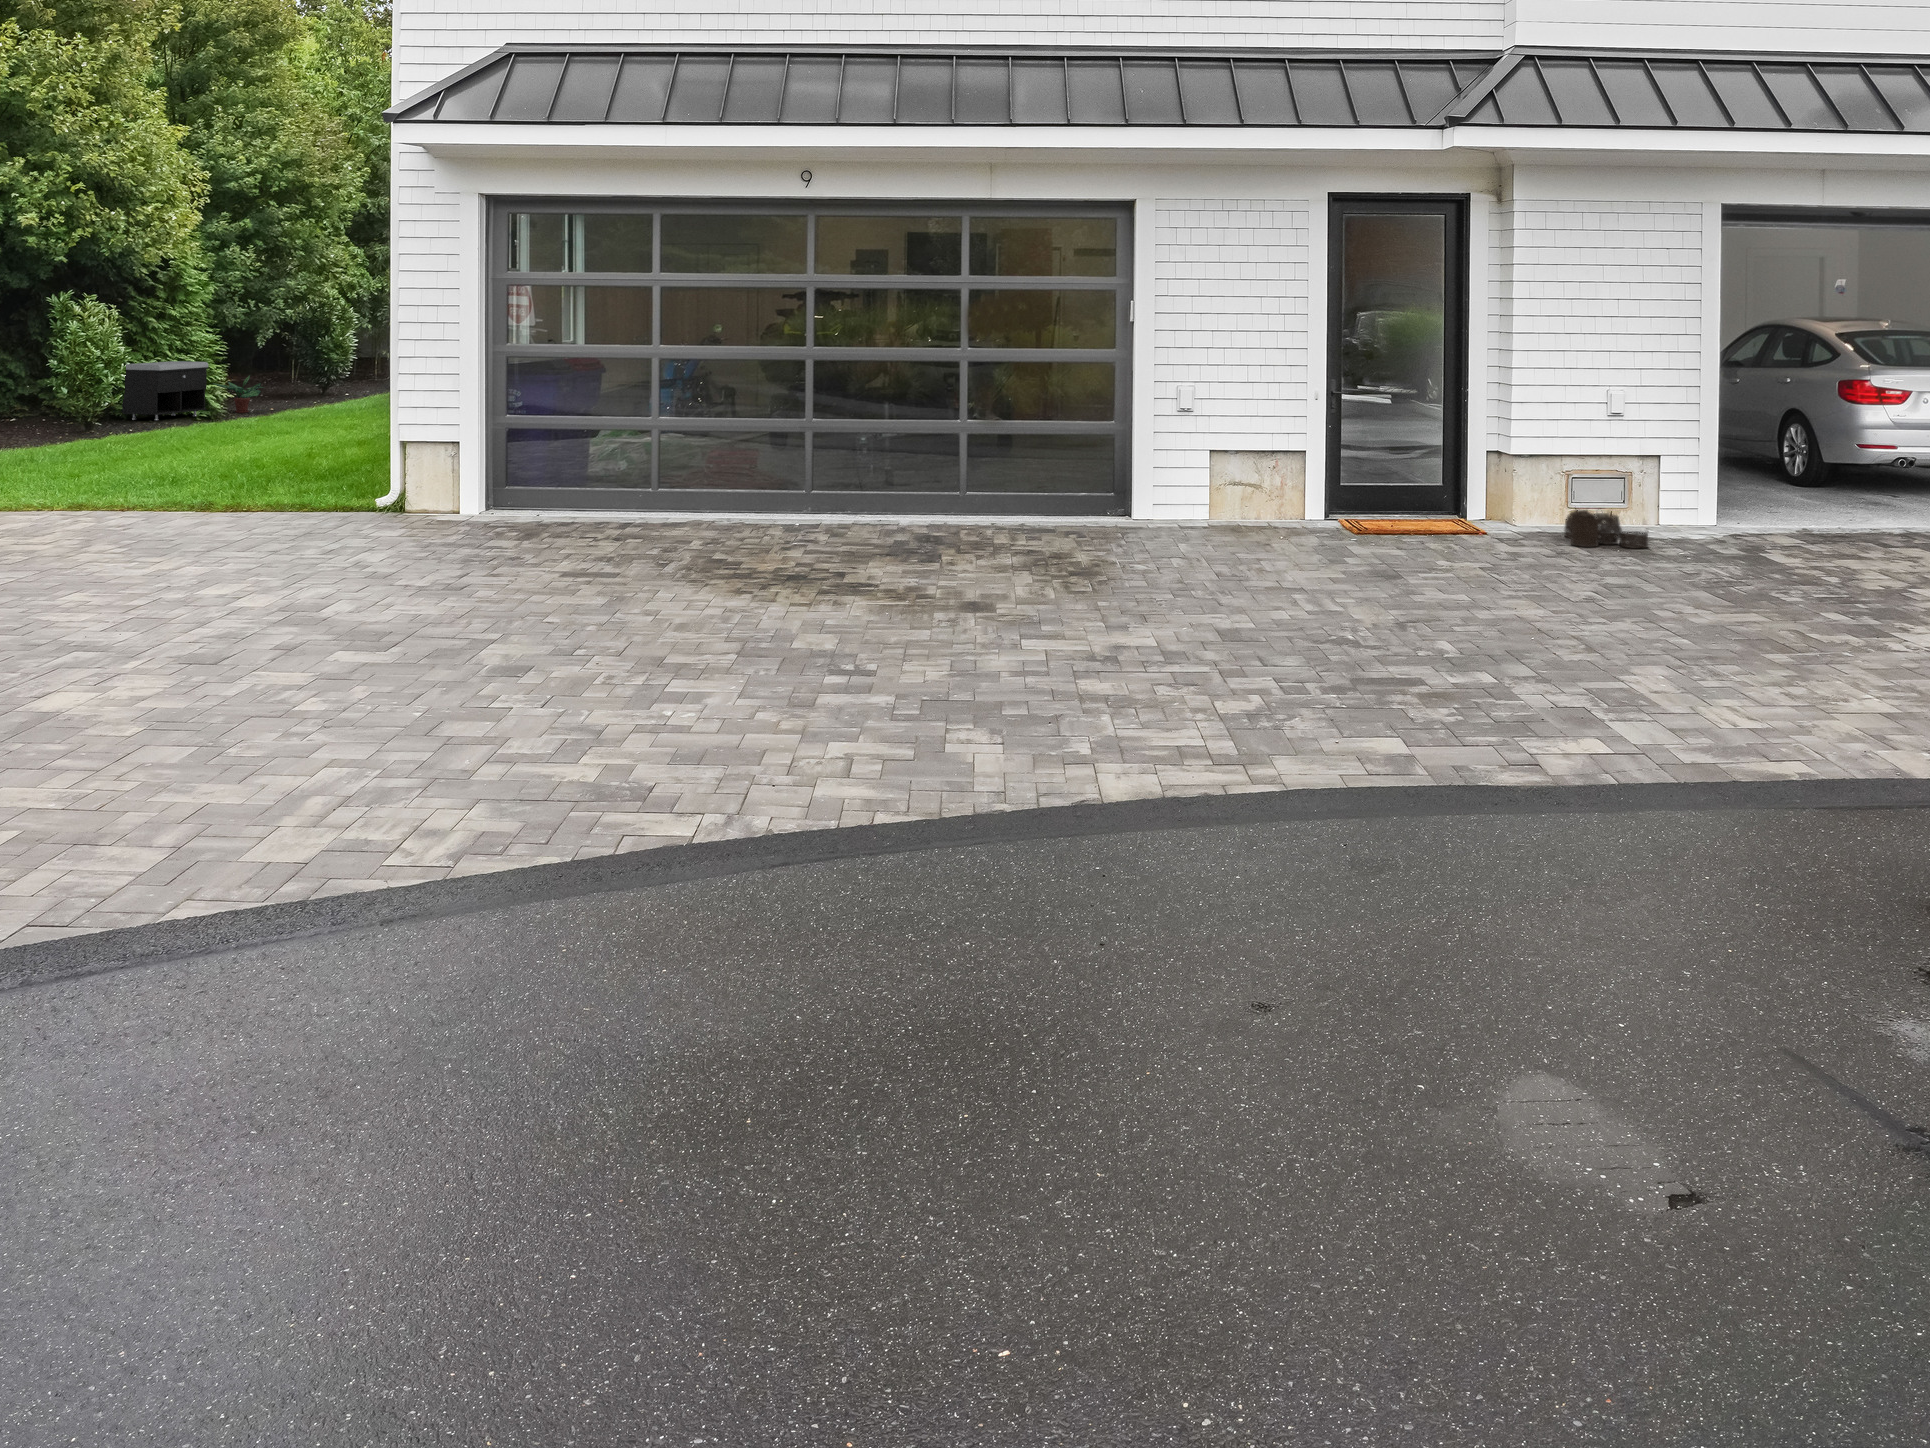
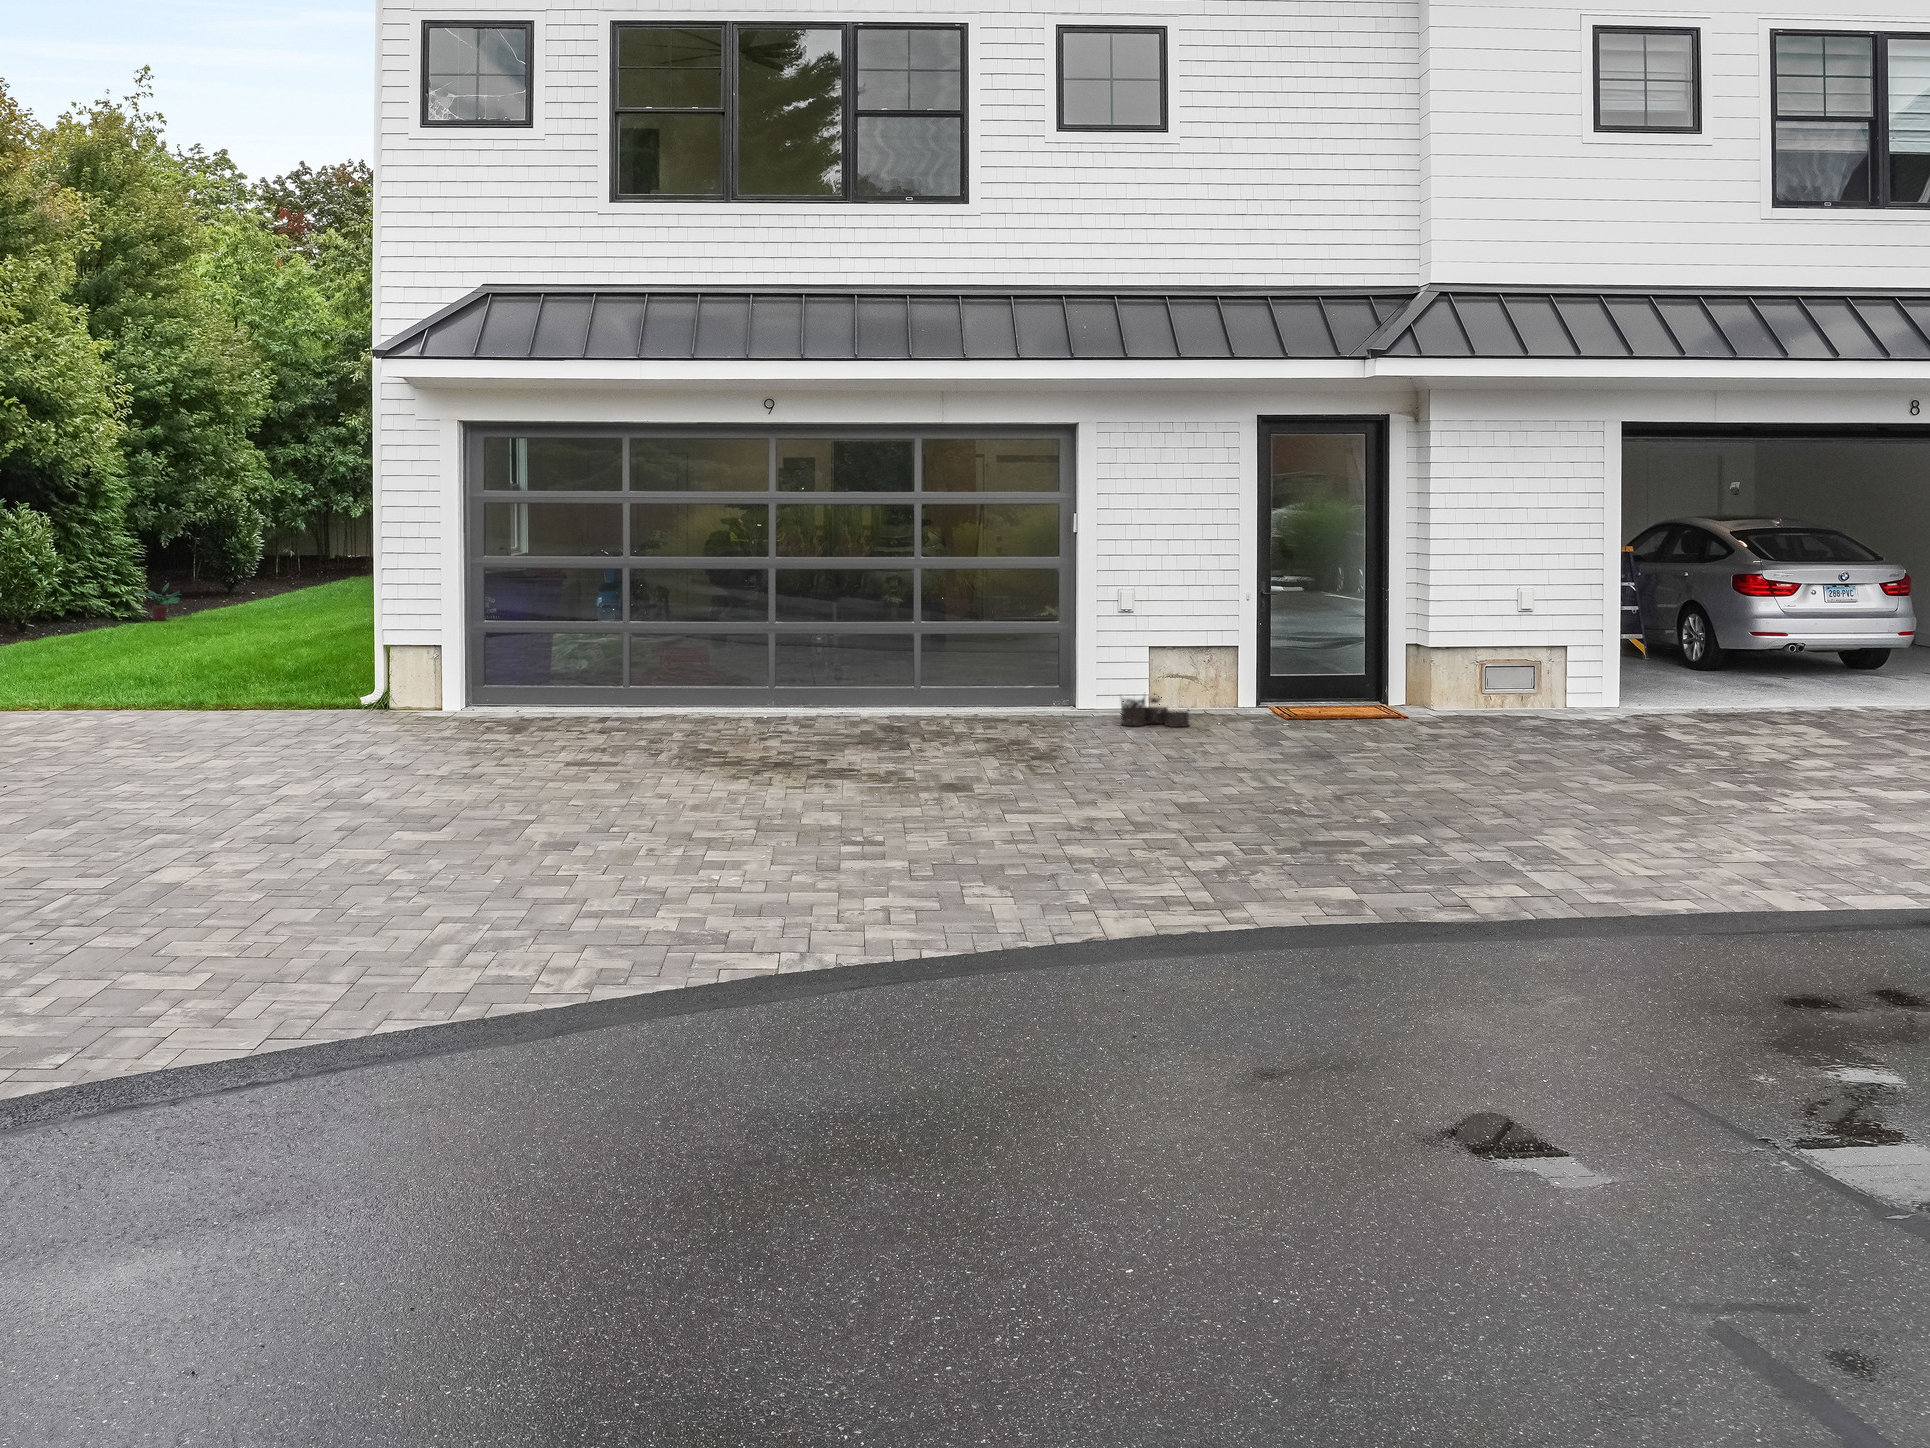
storage bench: present [122,361,208,420] -> none [45,569,130,629]
woven basket: present [1564,508,1648,548] -> present [1121,693,1189,727]

